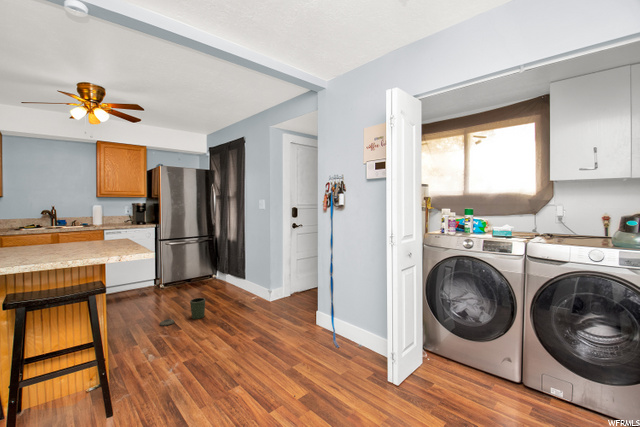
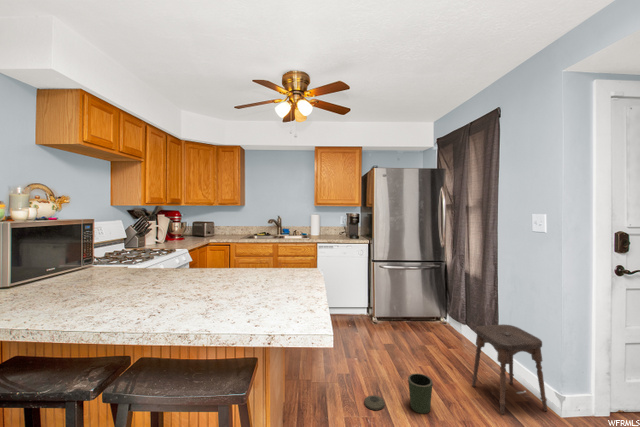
stool: none [230,263,265,307] -> present [472,325,547,414]

